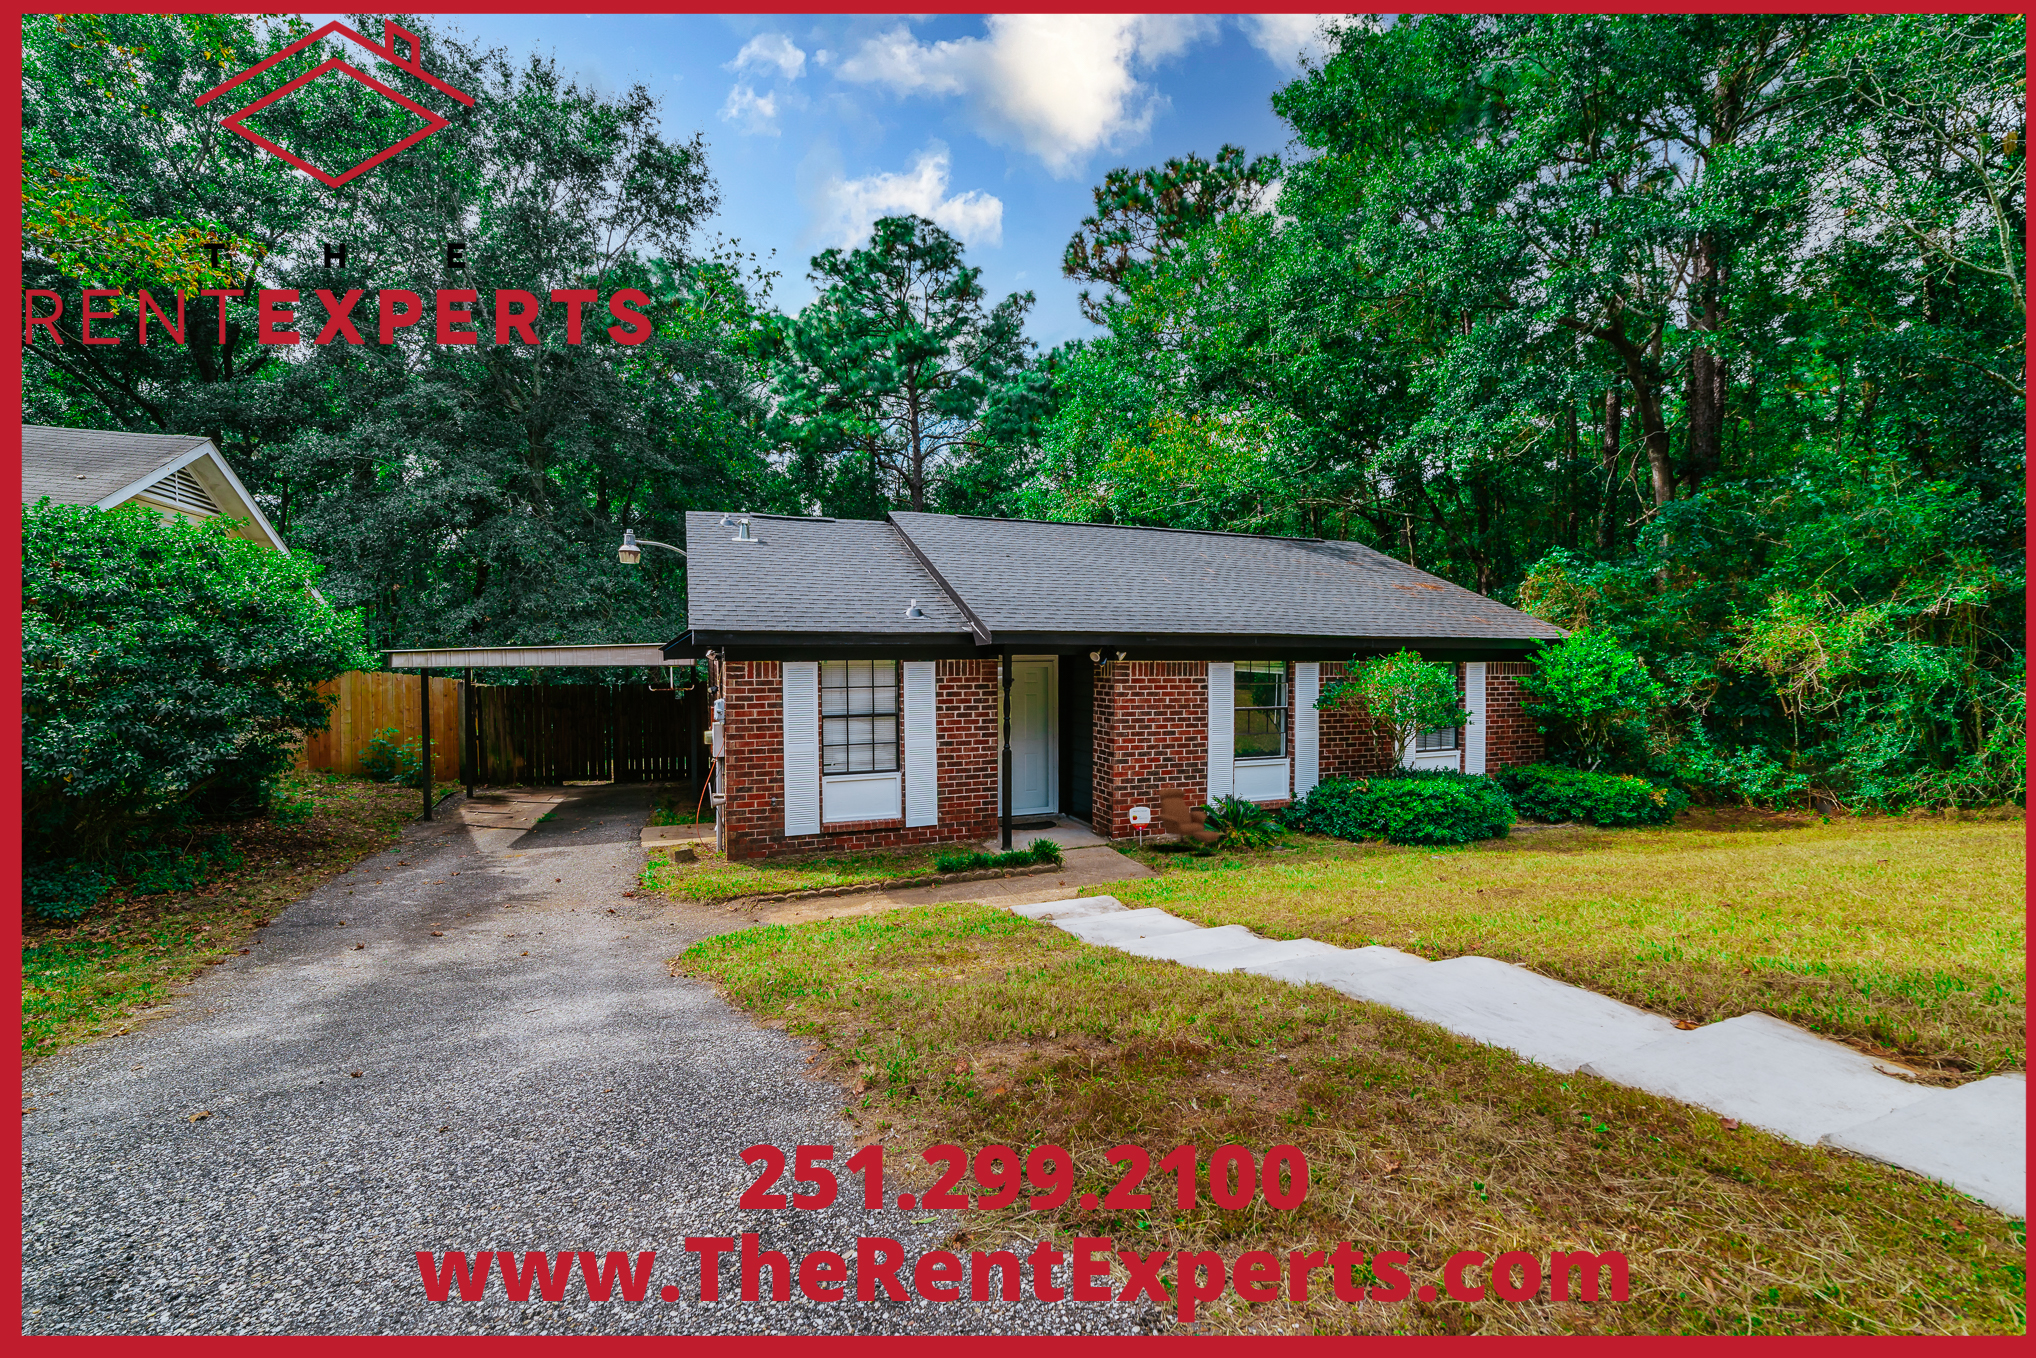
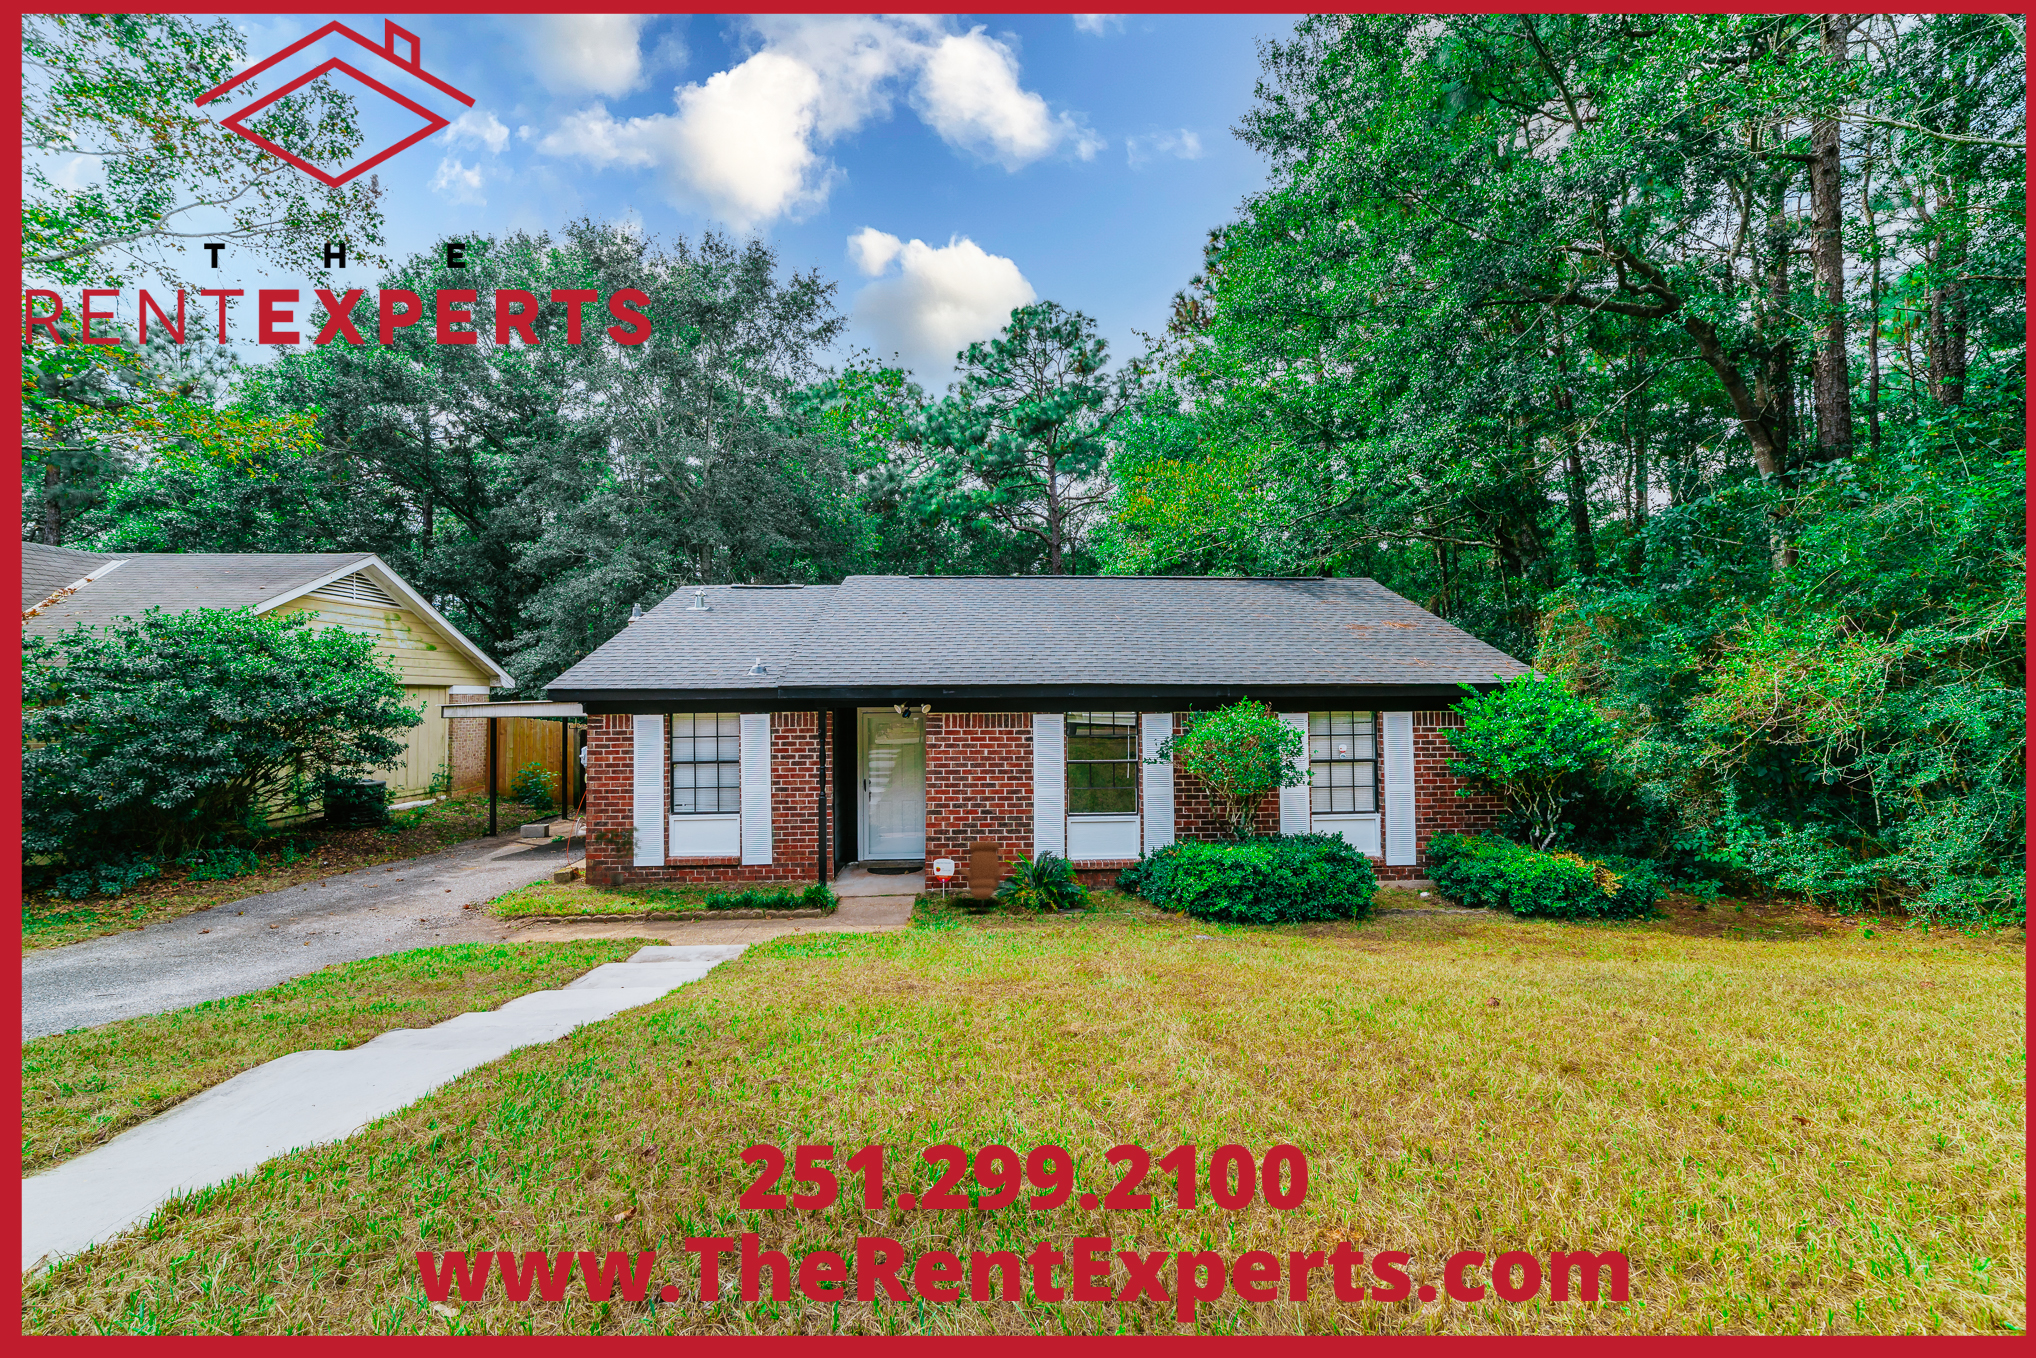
potted plant: present [1799,763,1850,814] -> present [590,826,640,886]

